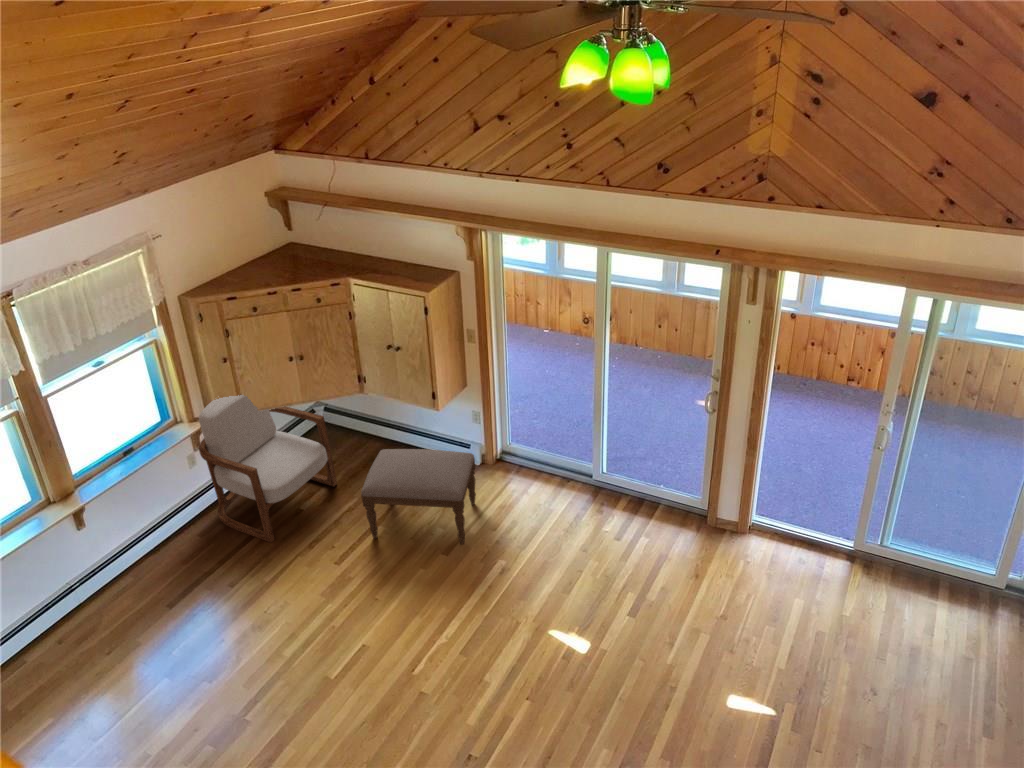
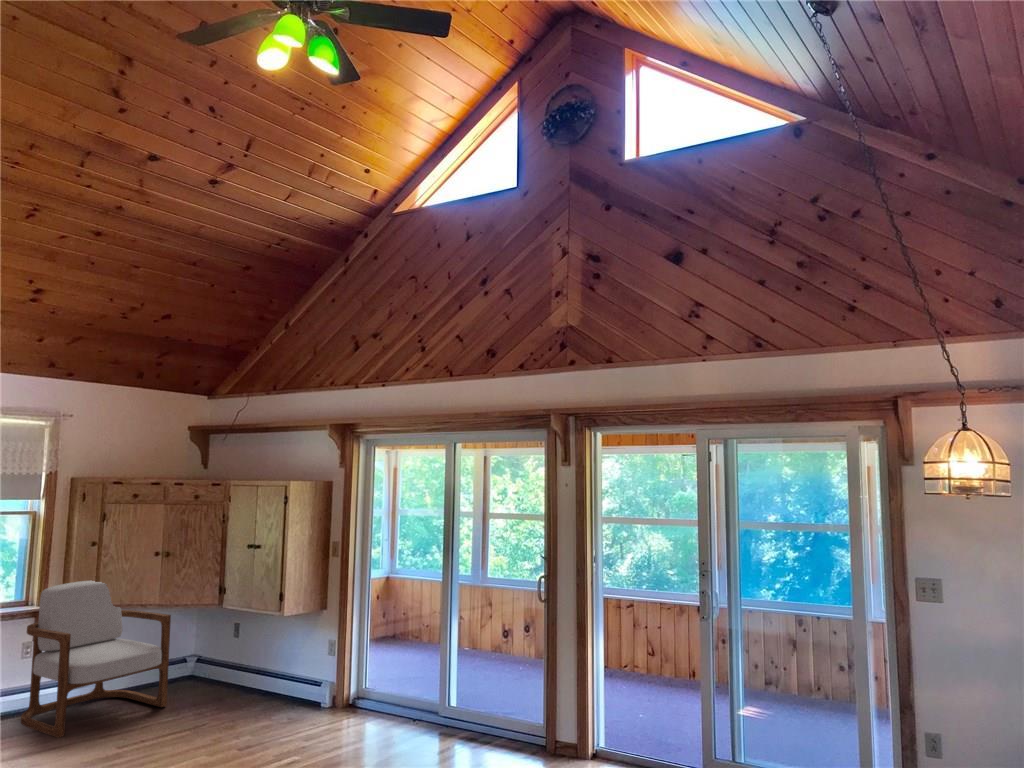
ottoman: present [361,449,476,544] -> none [168,646,308,748]

